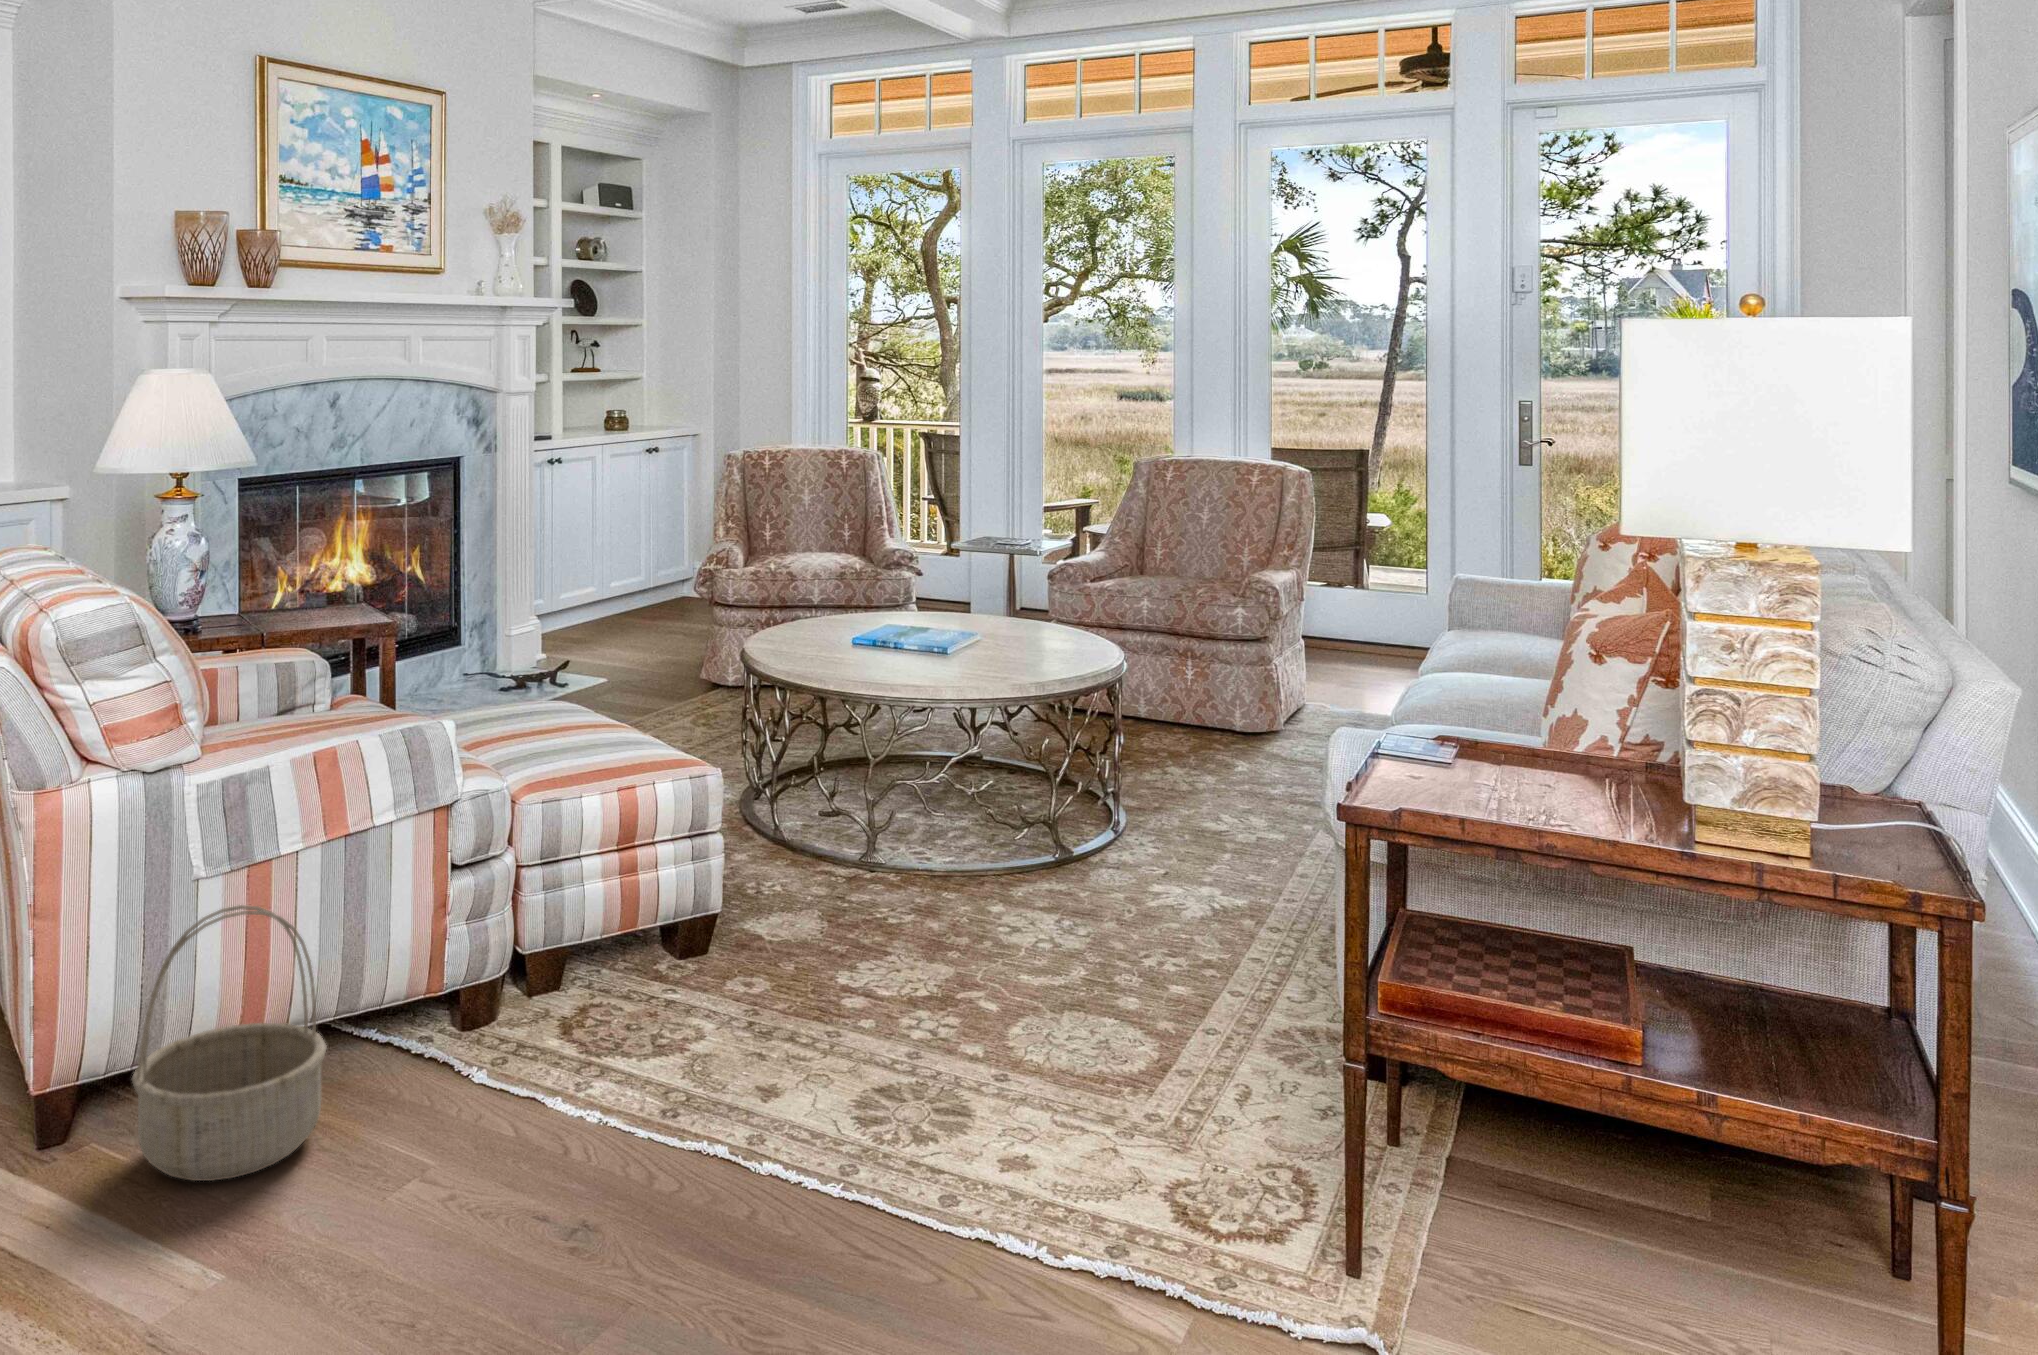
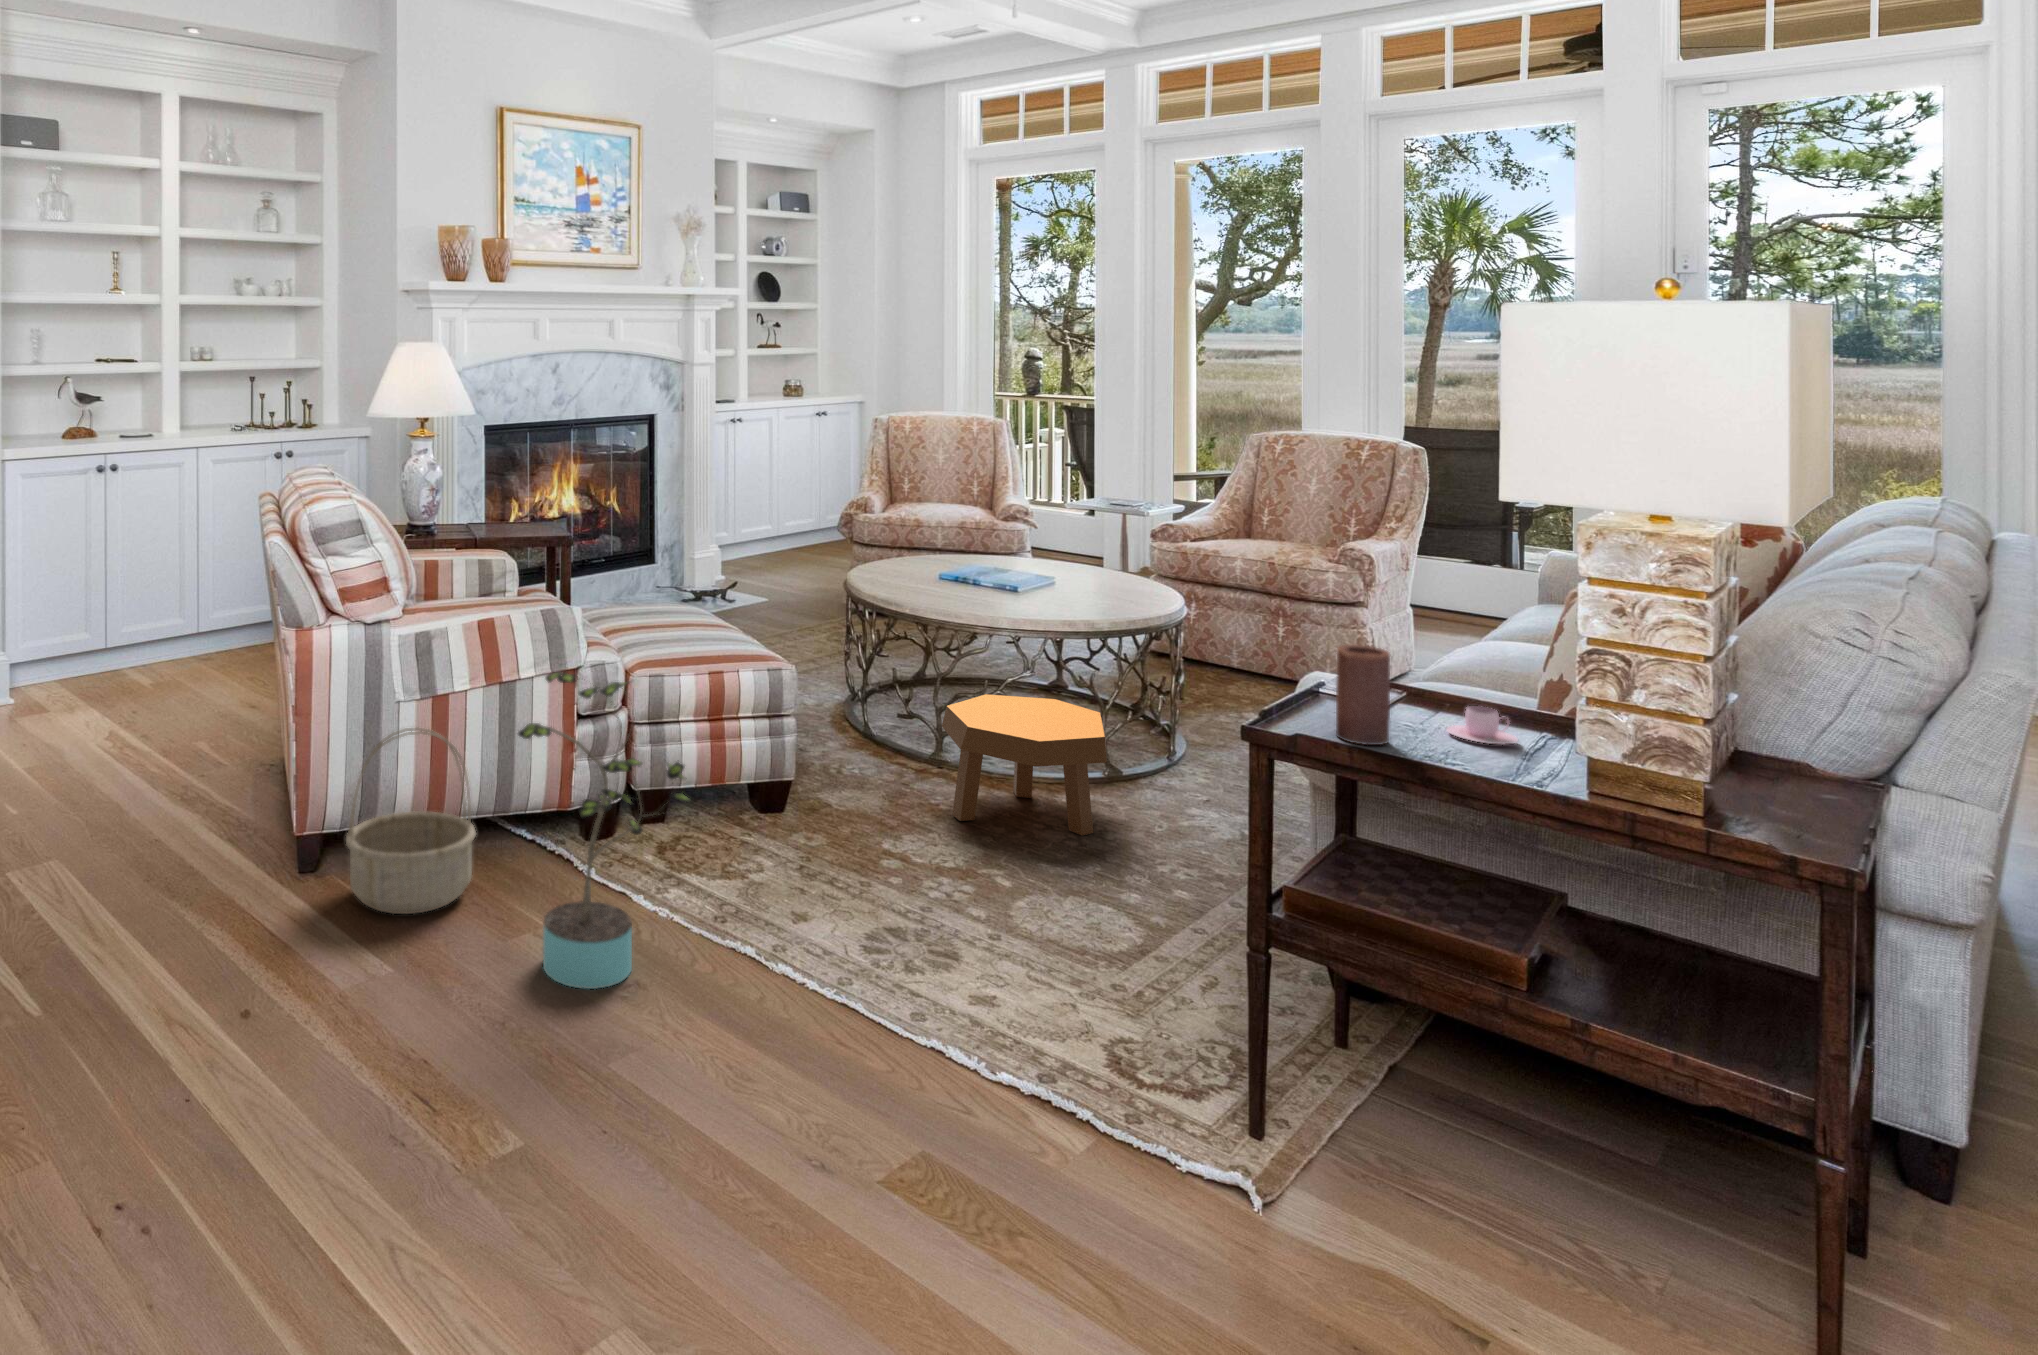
candle: none [1421,687,1477,802] -> present [1336,645,1390,745]
teacup: none [1516,702,1598,787] -> present [1447,706,1518,744]
footstool: none [888,779,1086,942] -> present [942,694,1107,836]
potted plant: none [422,805,655,1244] -> present [518,672,690,989]

